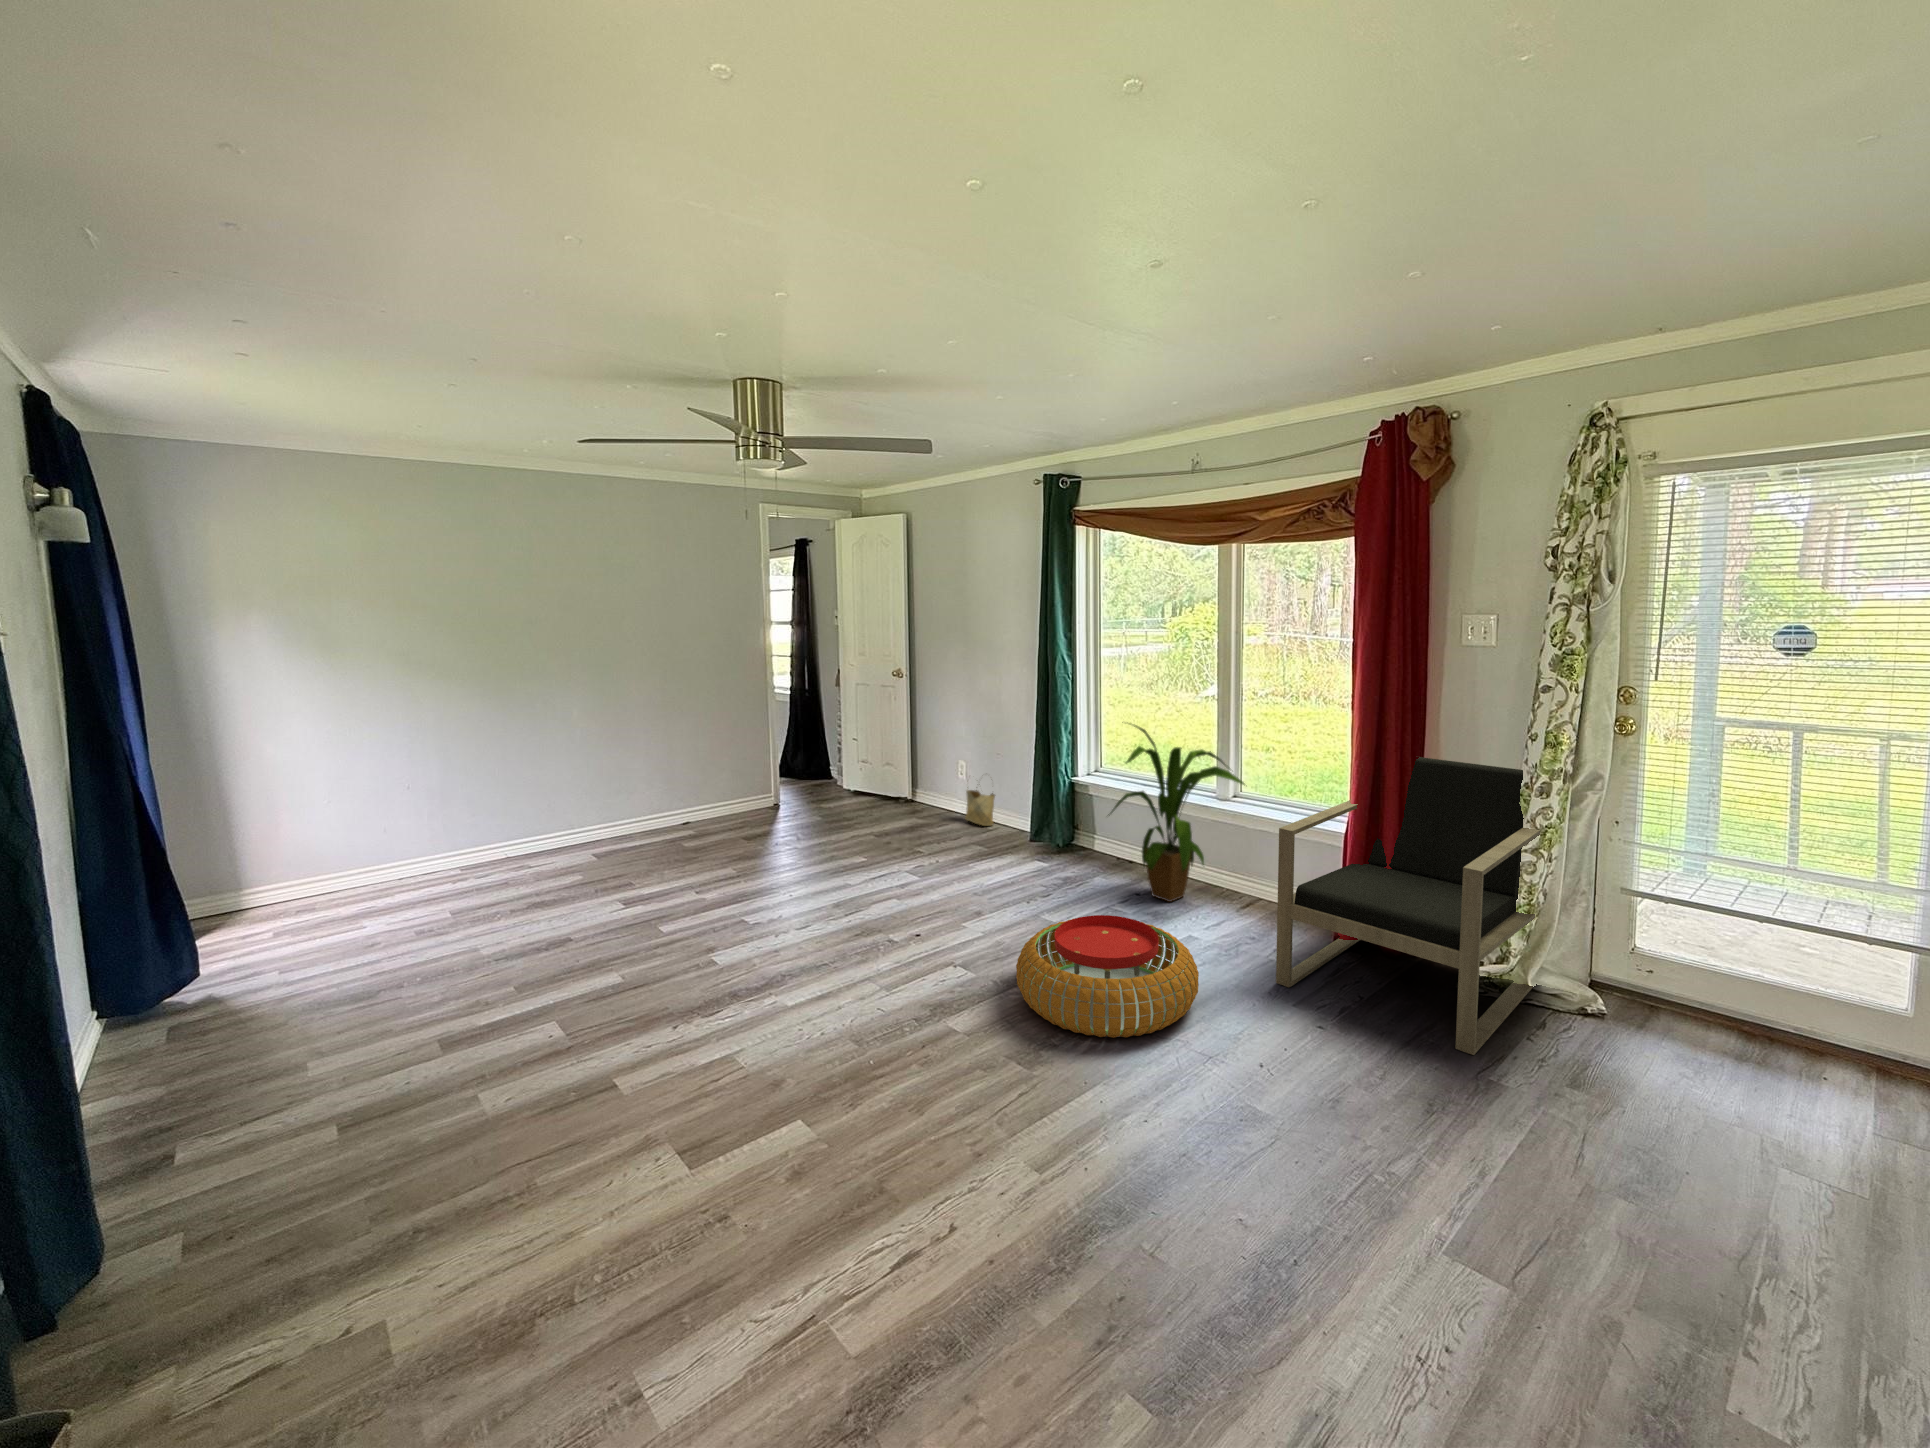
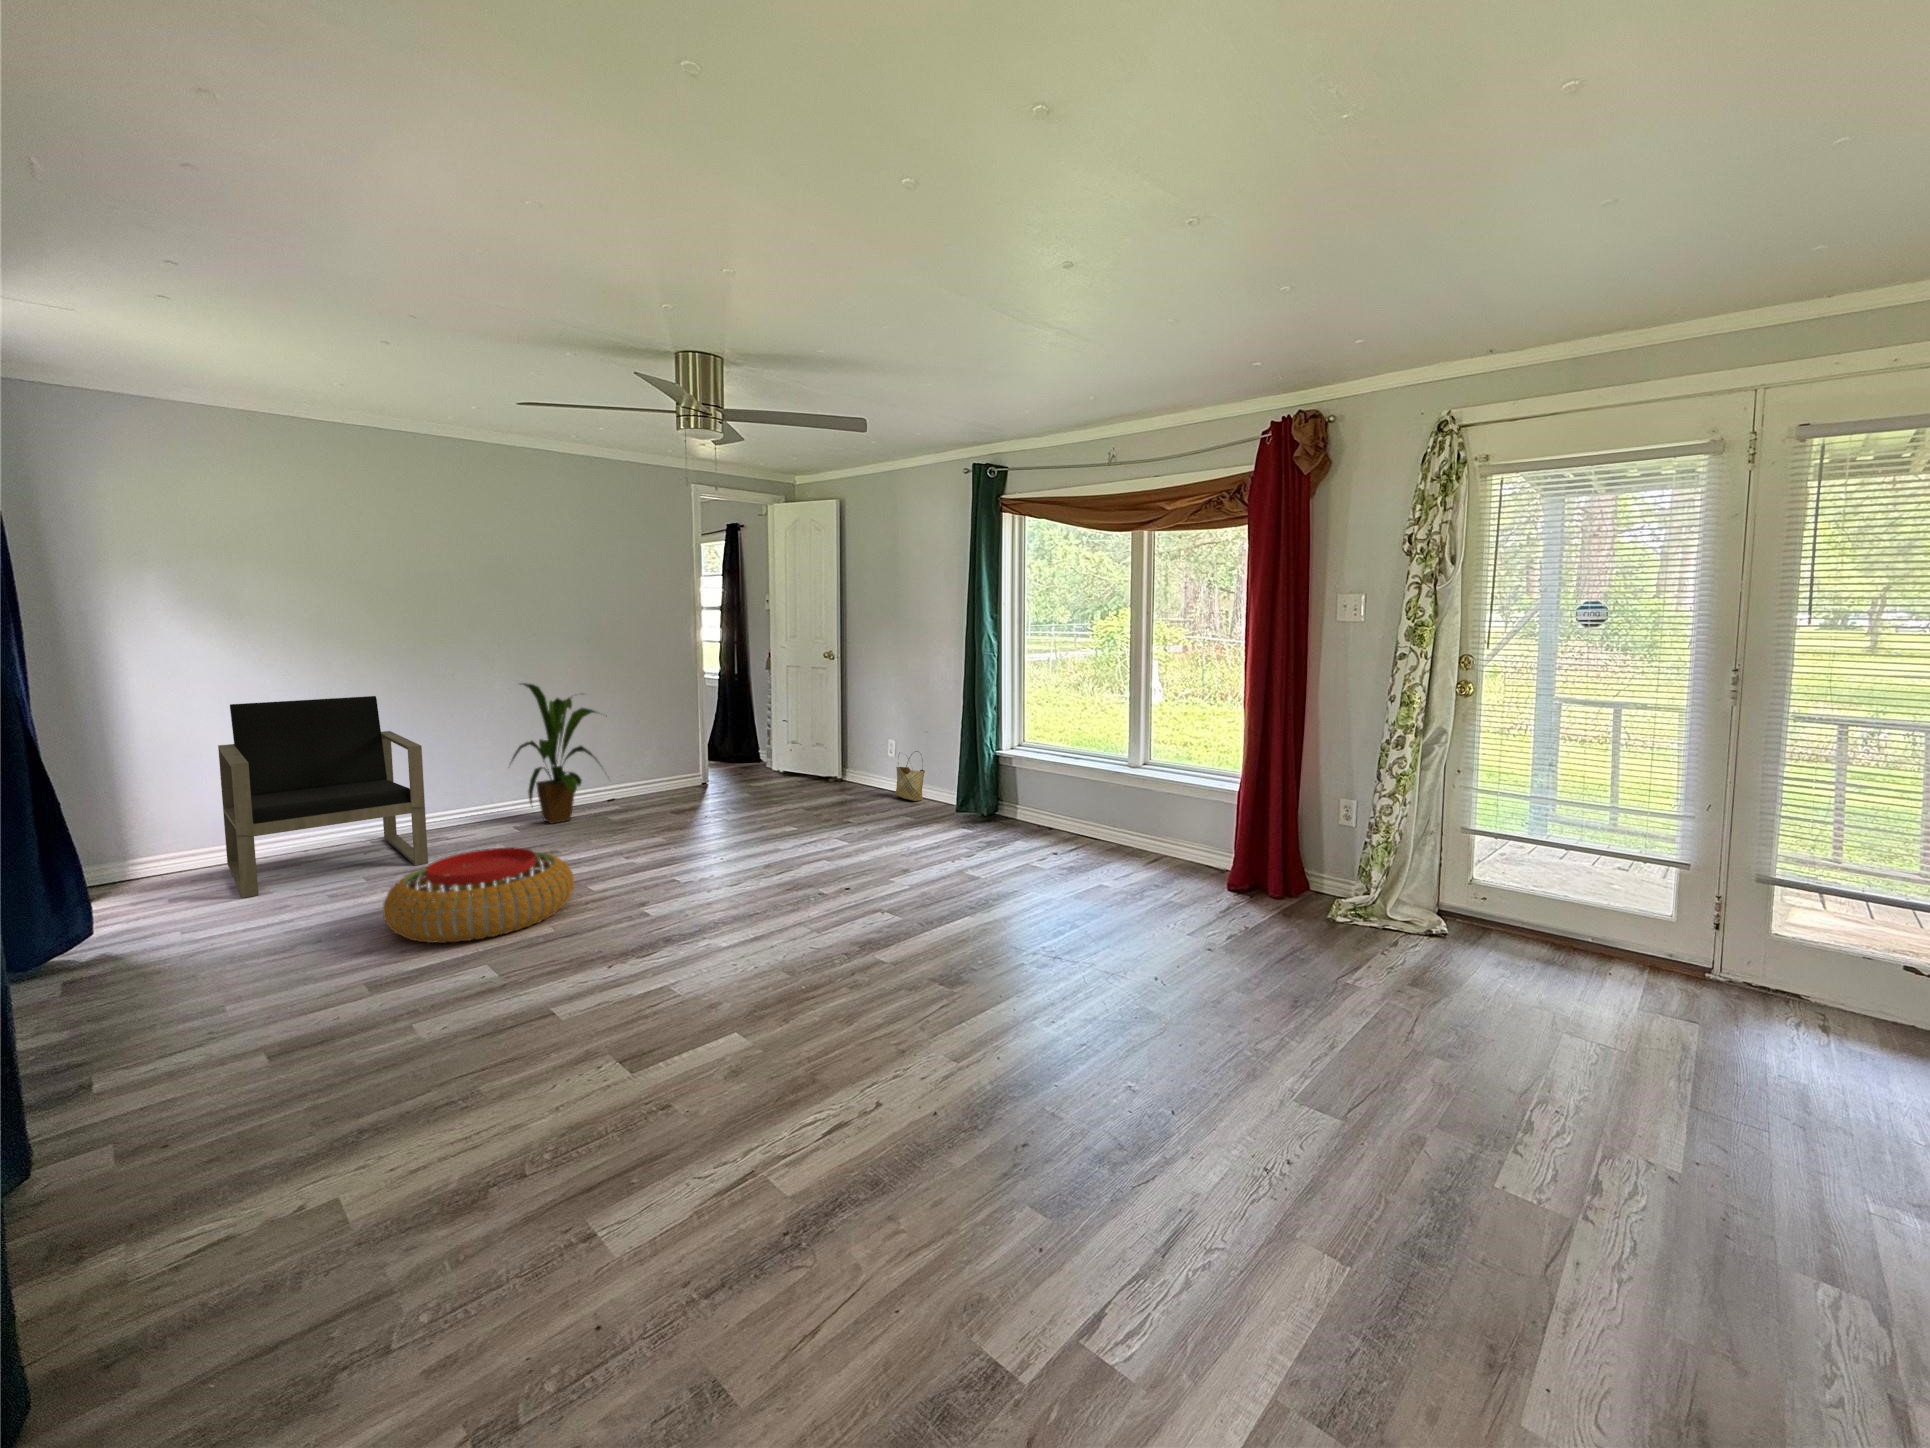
house plant: present [1108,725,1245,902] -> present [511,683,598,824]
armchair: present [1276,757,1540,1055] -> present [218,696,428,898]
pouf: present [1016,915,1199,1038] -> present [383,848,574,943]

